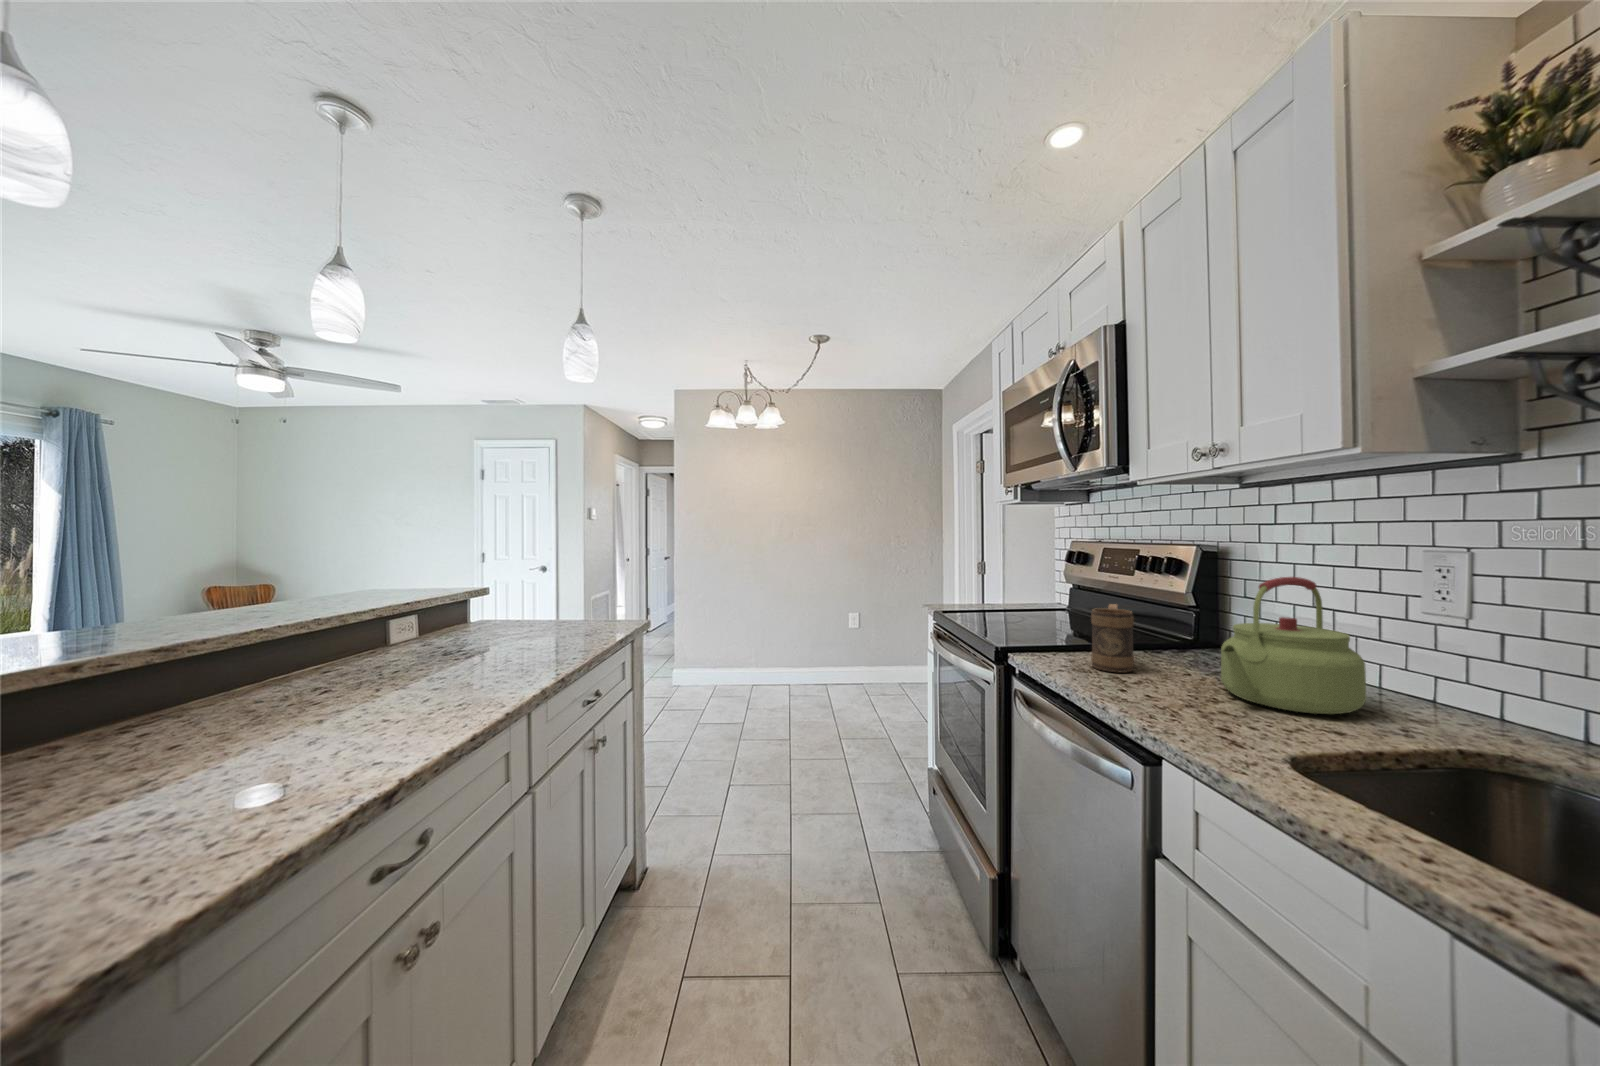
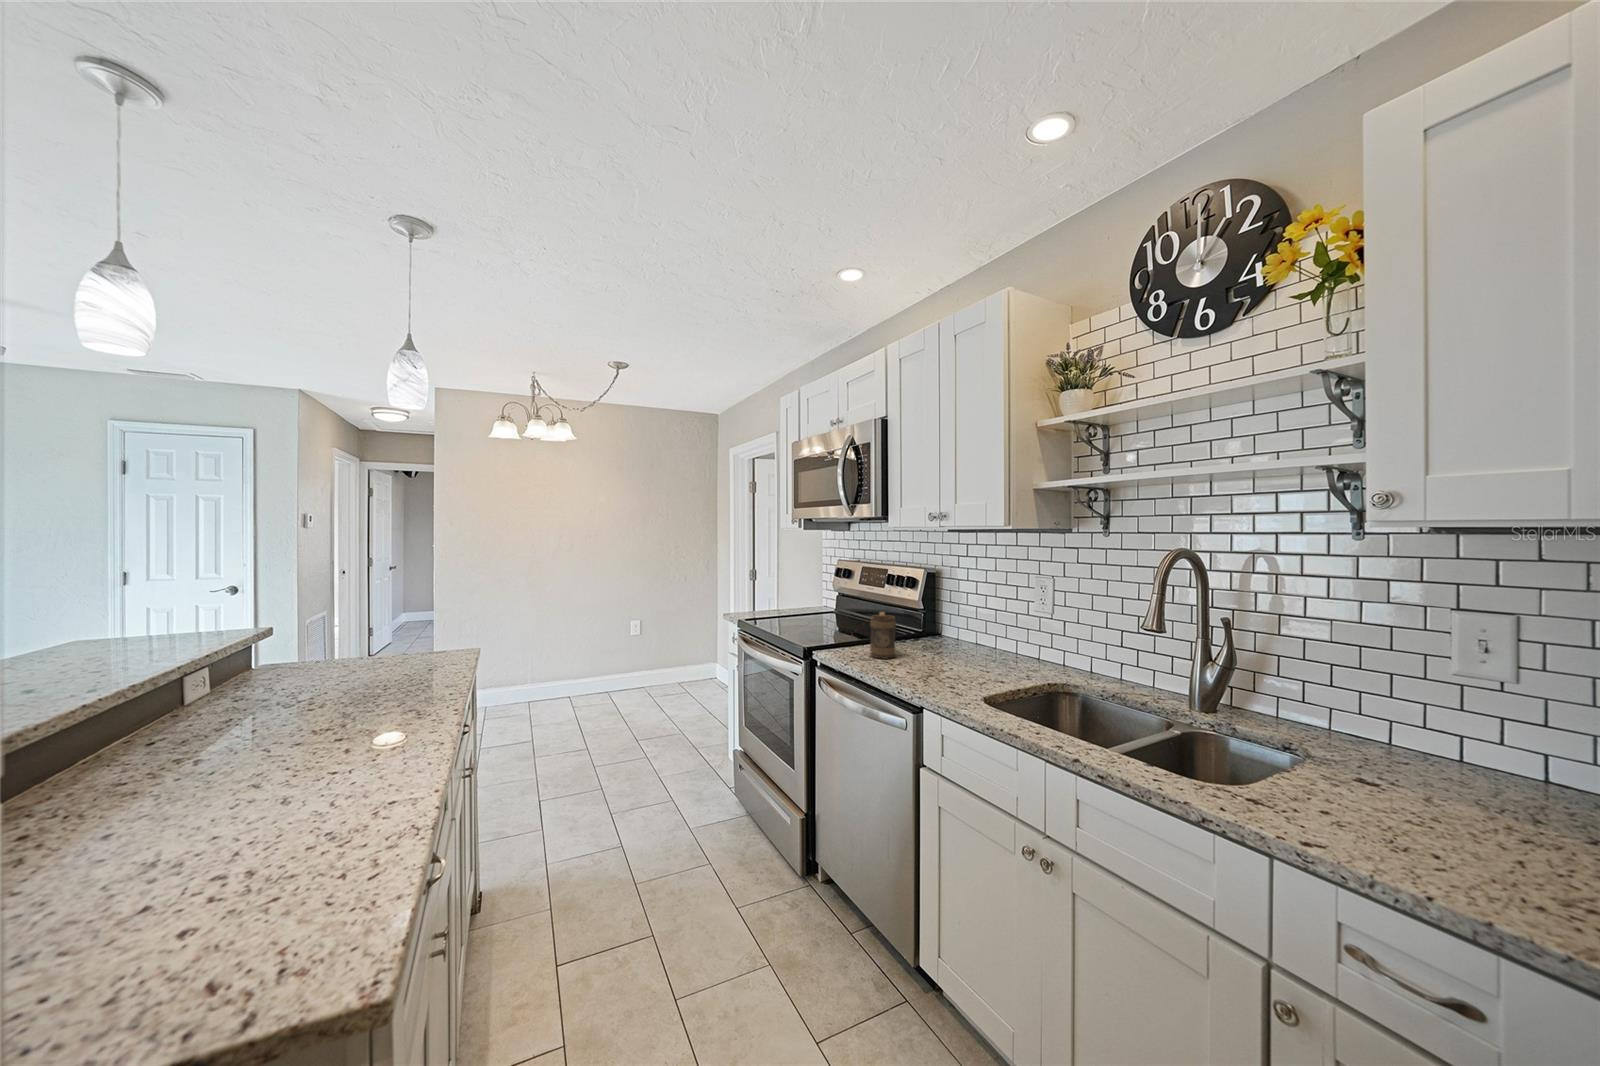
kettle: present [1221,577,1366,714] -> none [944,593,1010,672]

